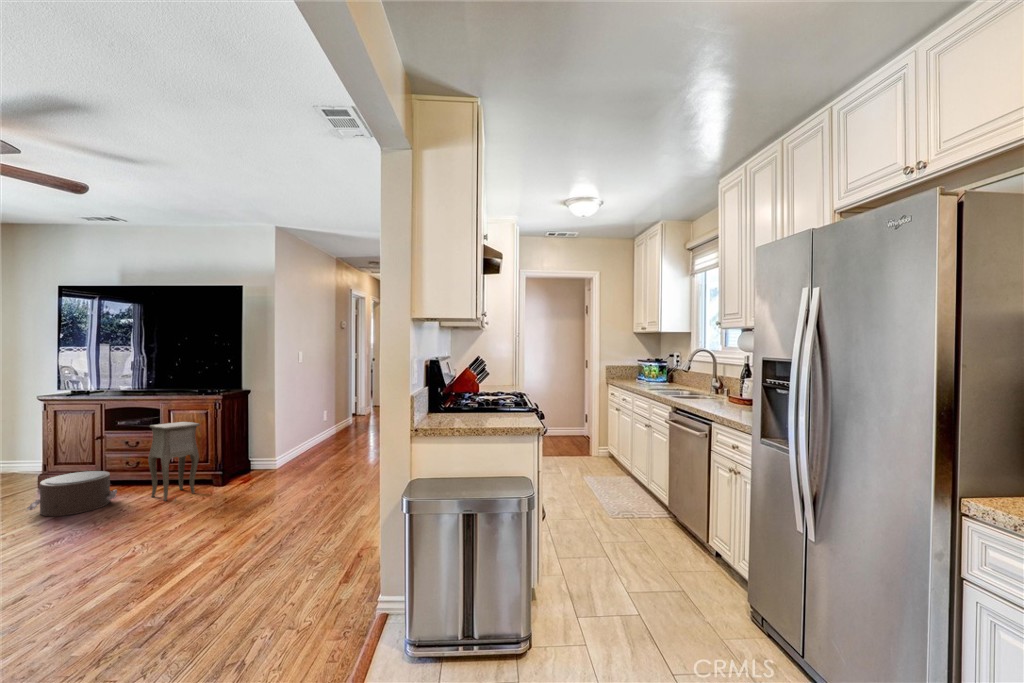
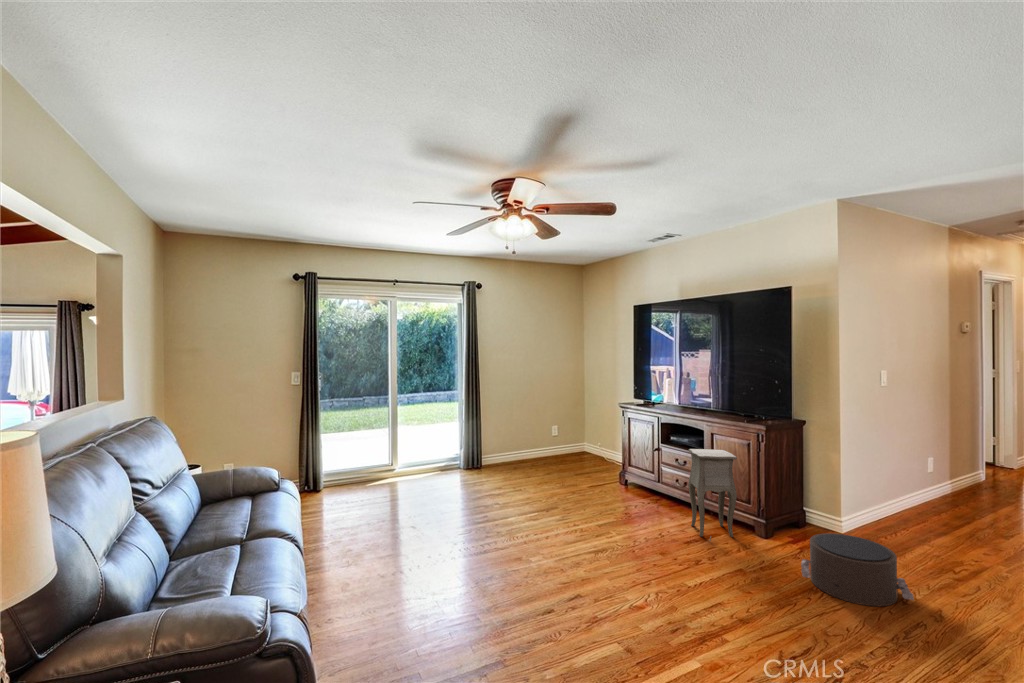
pouf: present [27,471,117,516] -> present [801,533,914,606]

